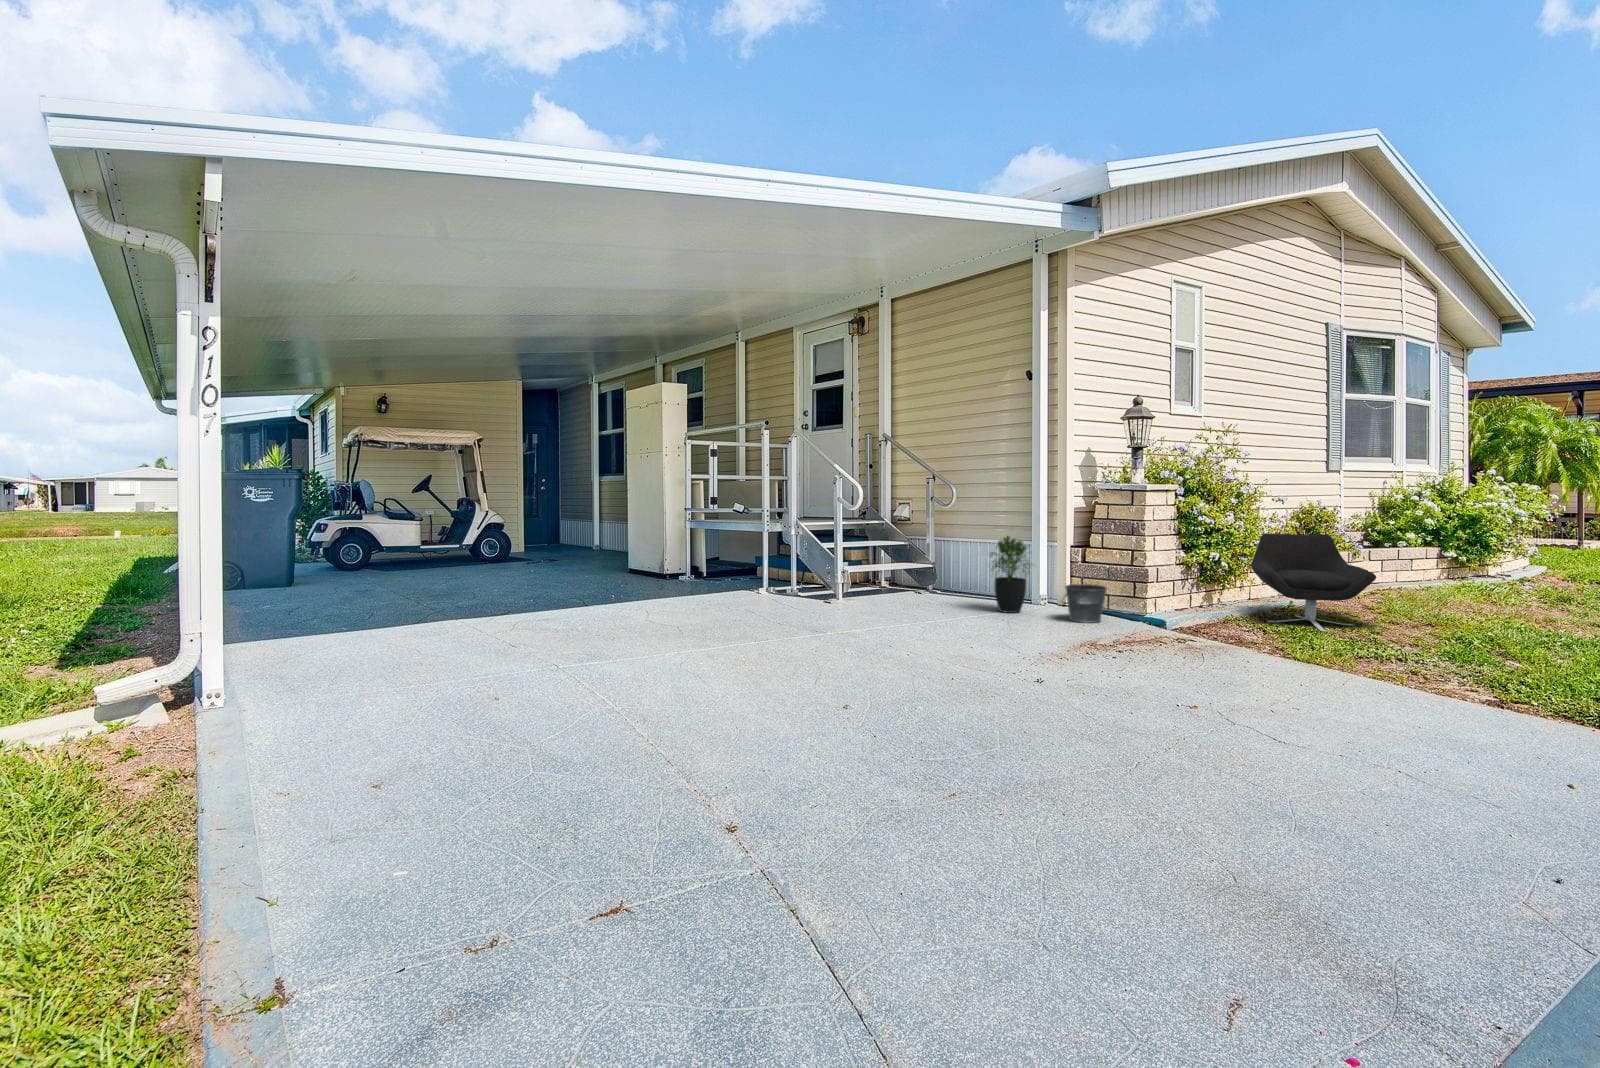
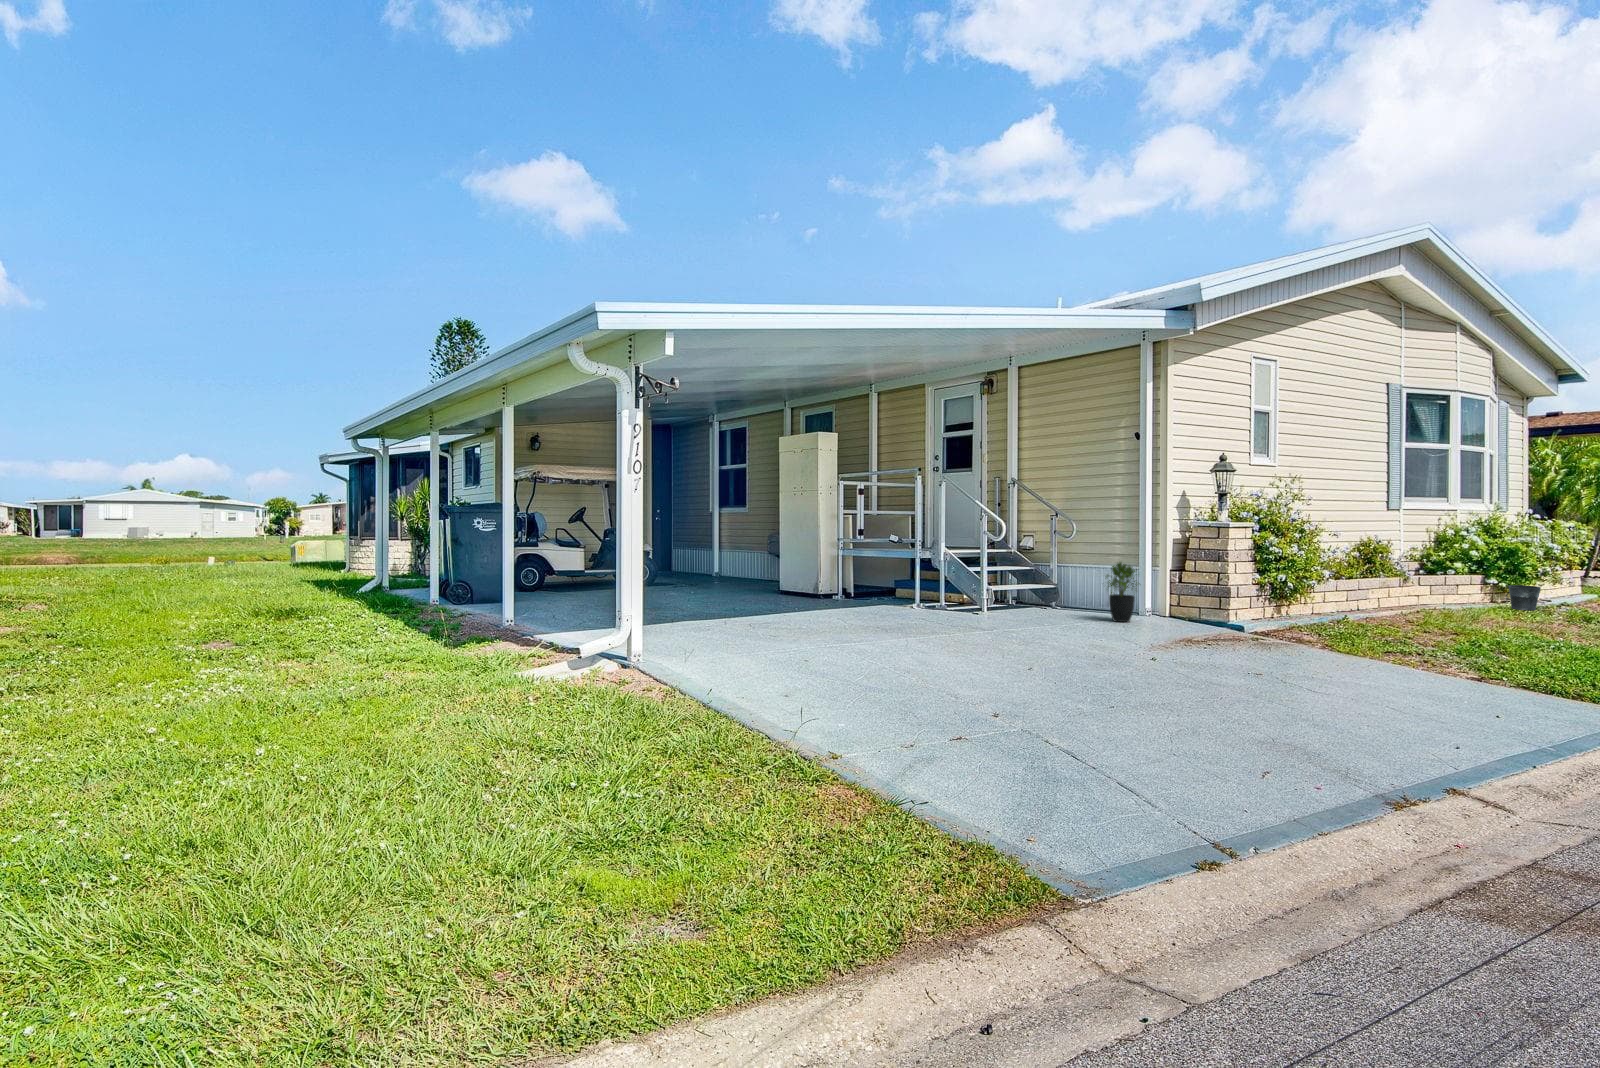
lounge chair: present [1251,534,1376,632] -> none [1314,561,1408,636]
bucket: present [1063,584,1107,623] -> present [1506,585,1541,610]

